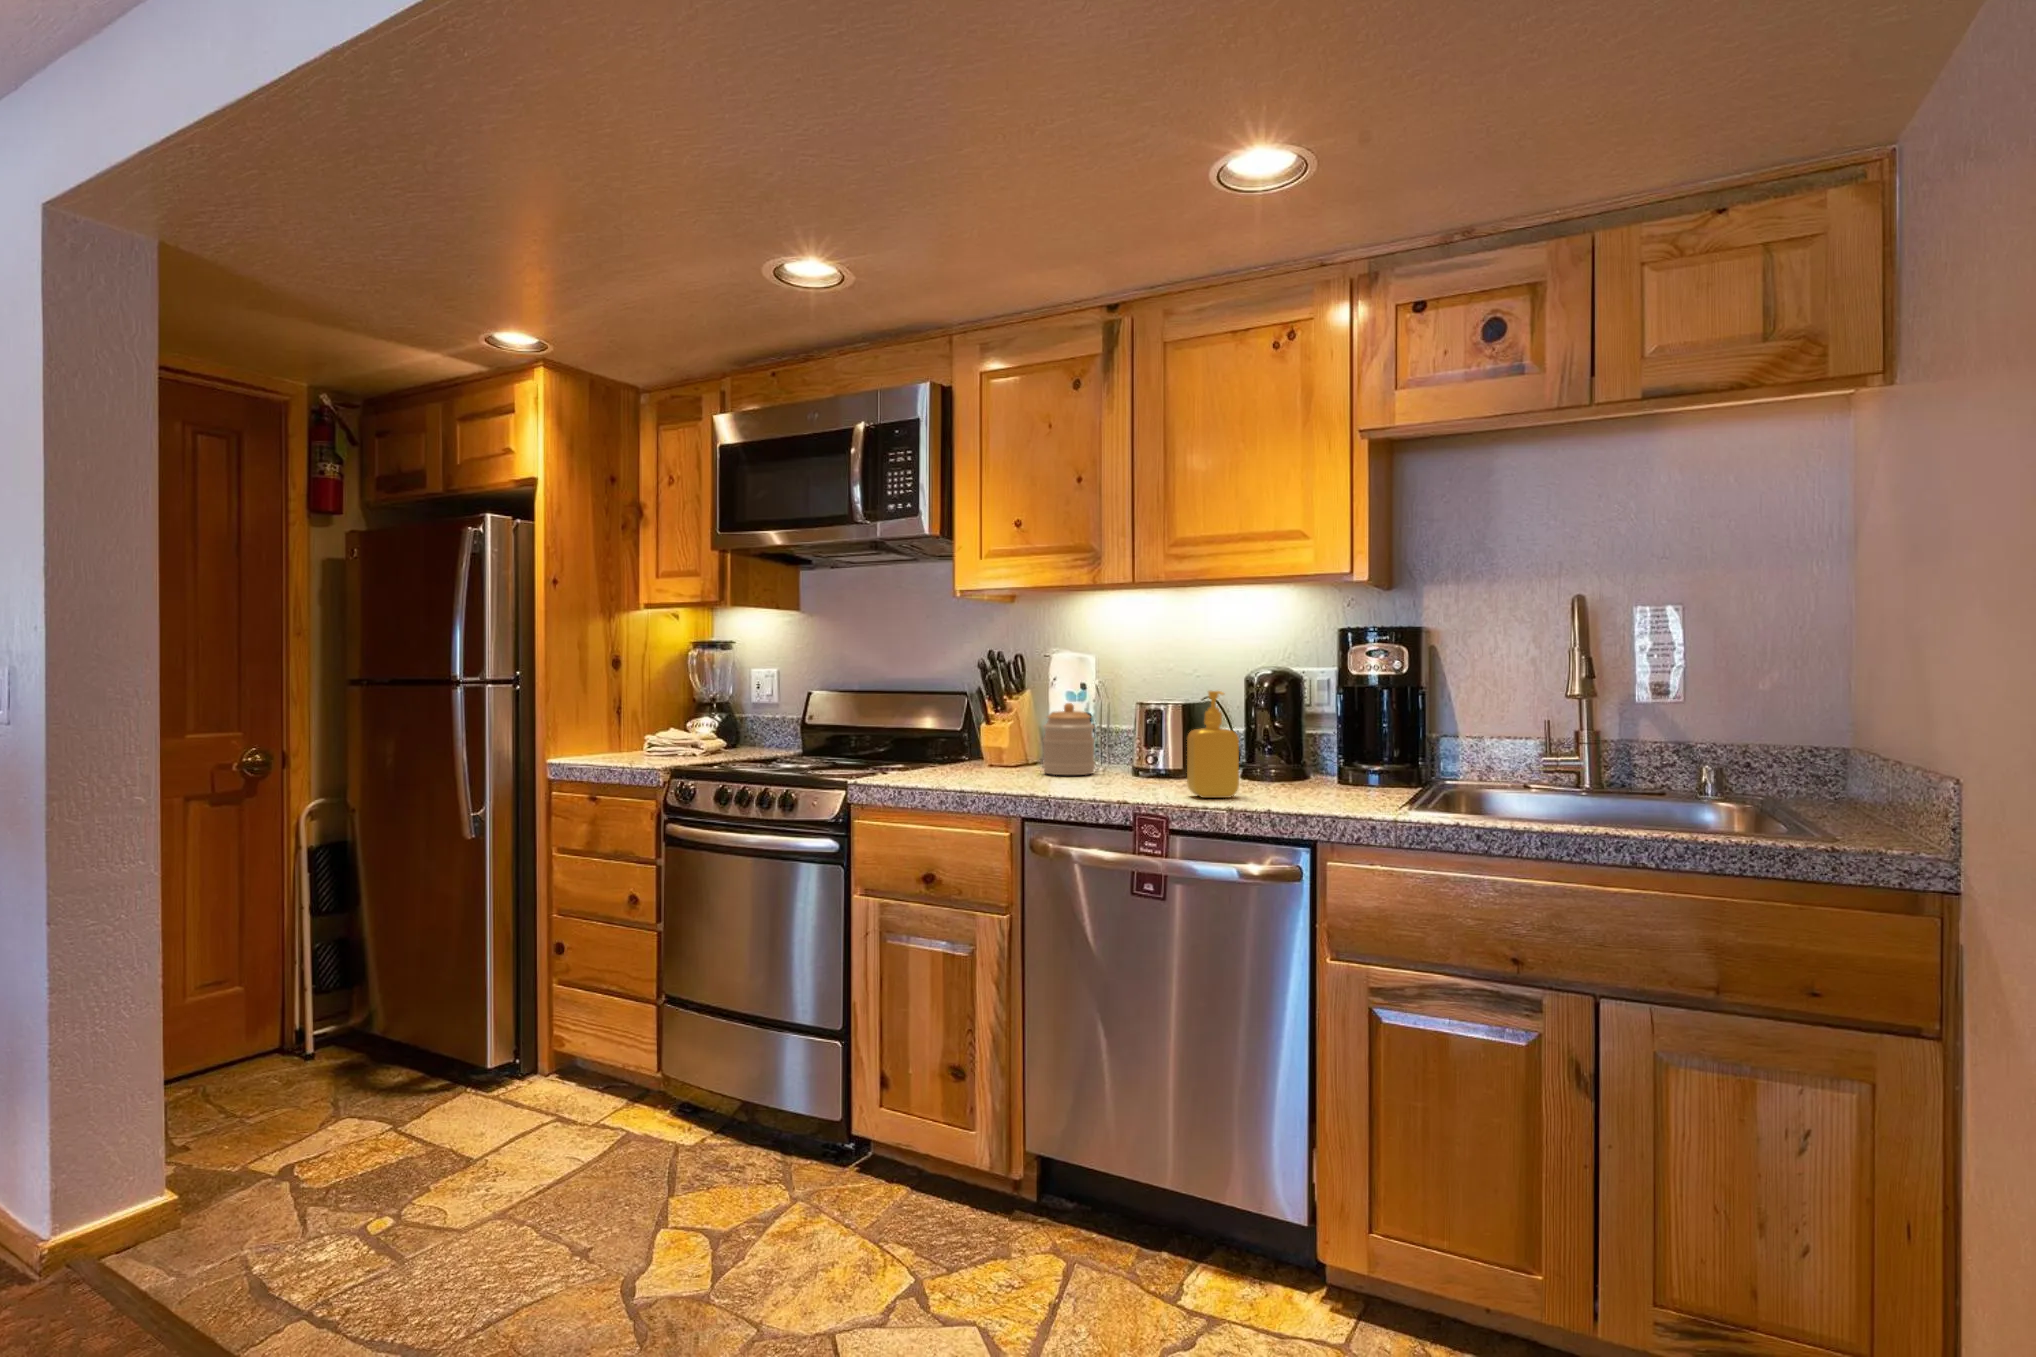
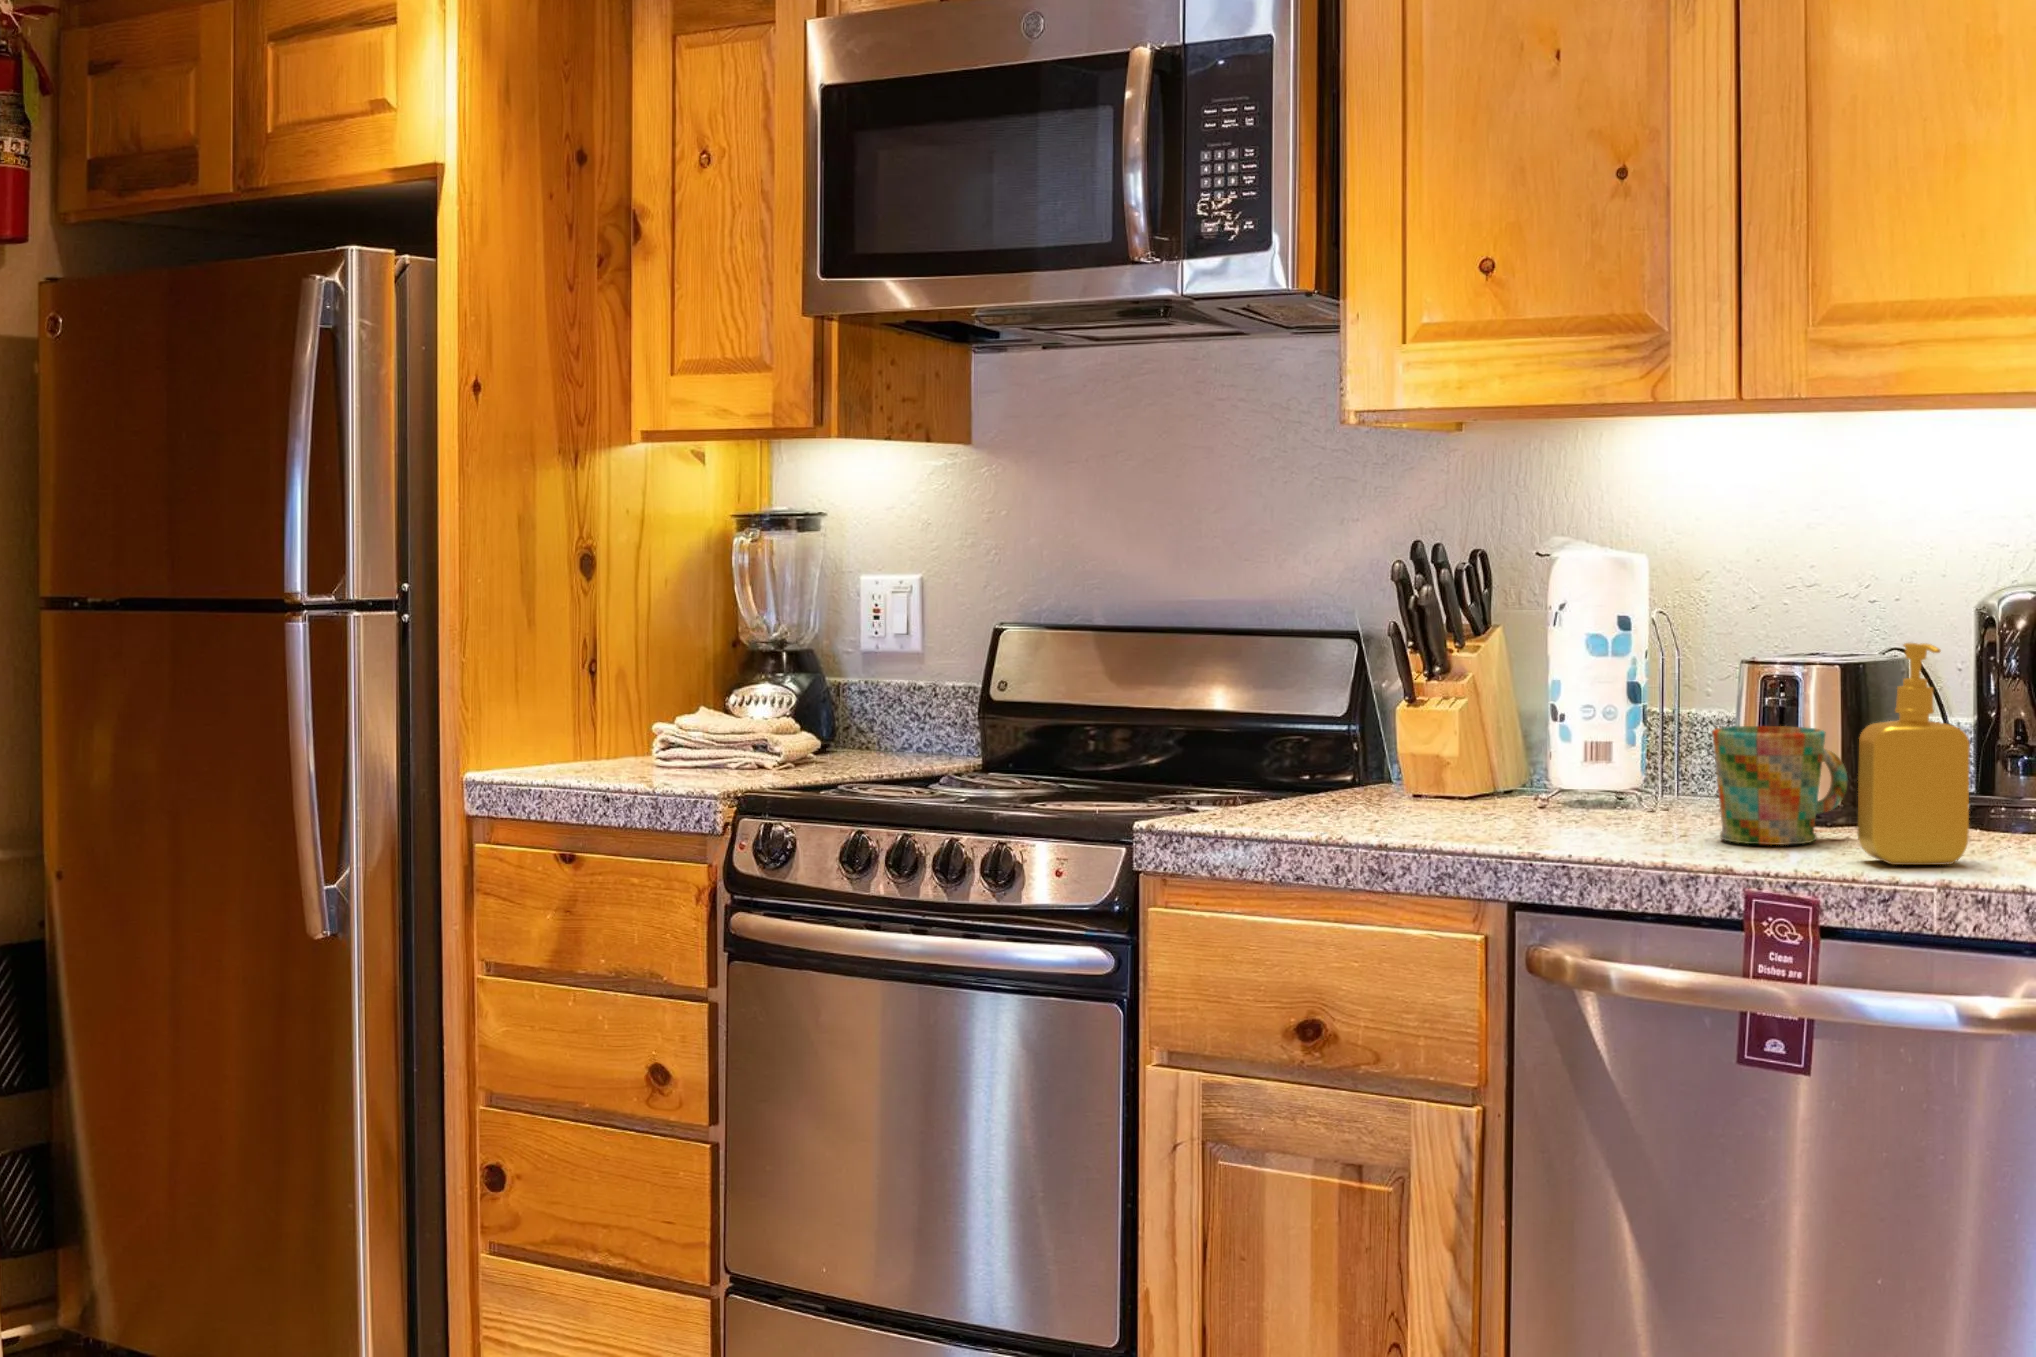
jar: present [1043,703,1095,775] -> none [1537,661,1650,815]
mug: none [1121,732,1183,788] -> present [1712,726,1848,845]

